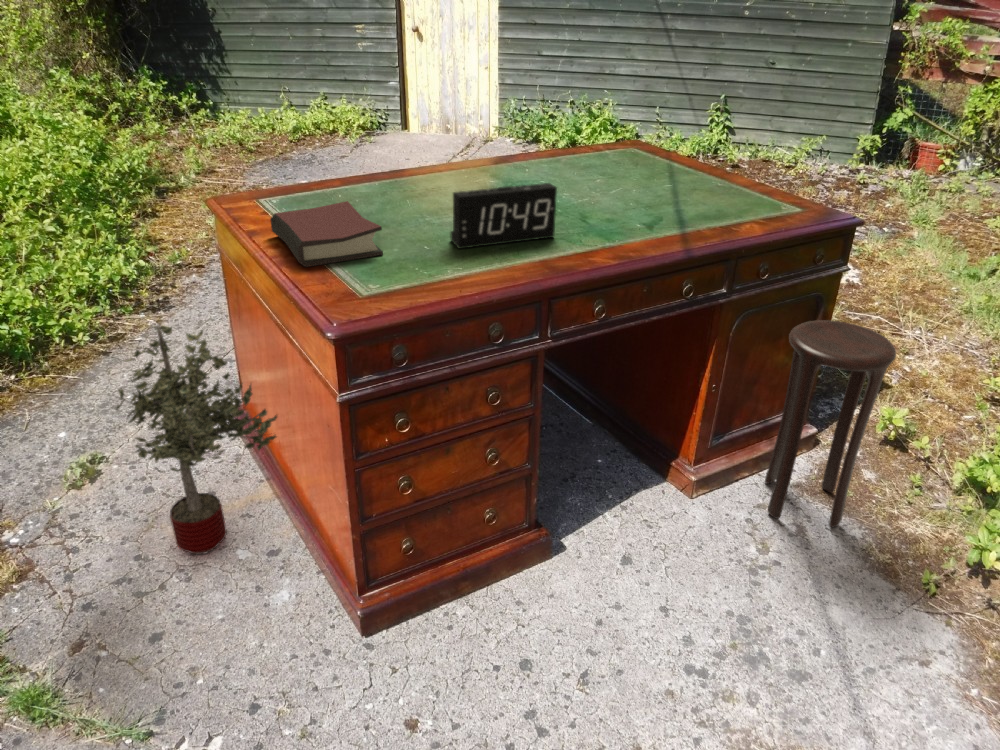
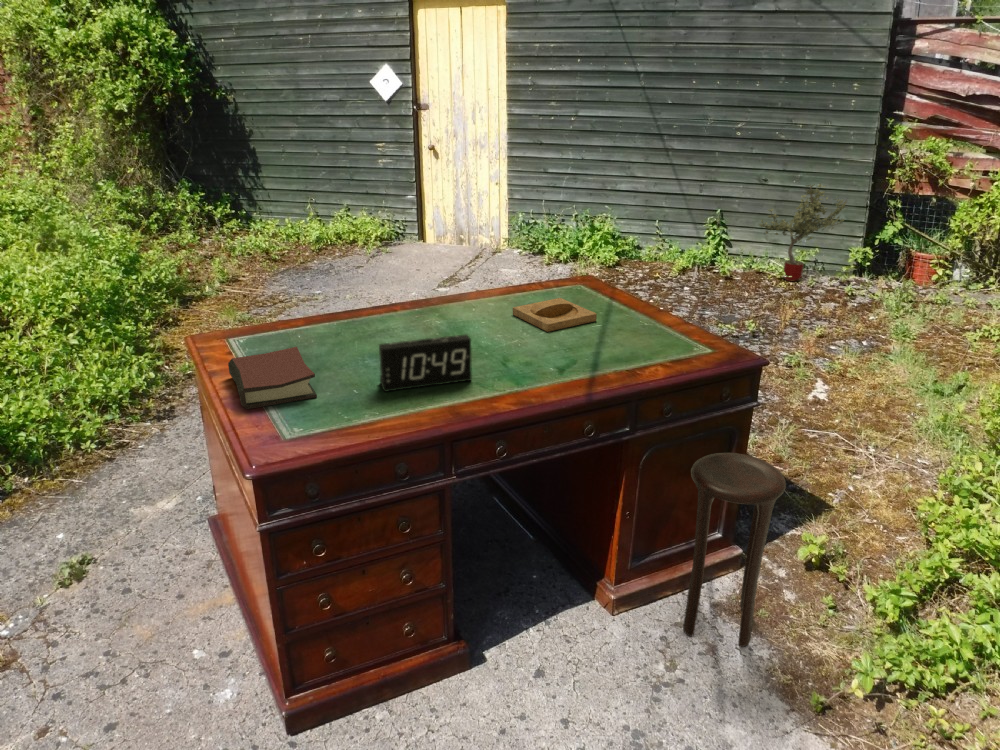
tray: none [570,159,666,192] -> present [513,298,597,332]
potted tree: present [116,326,277,554] -> present [759,184,847,281]

